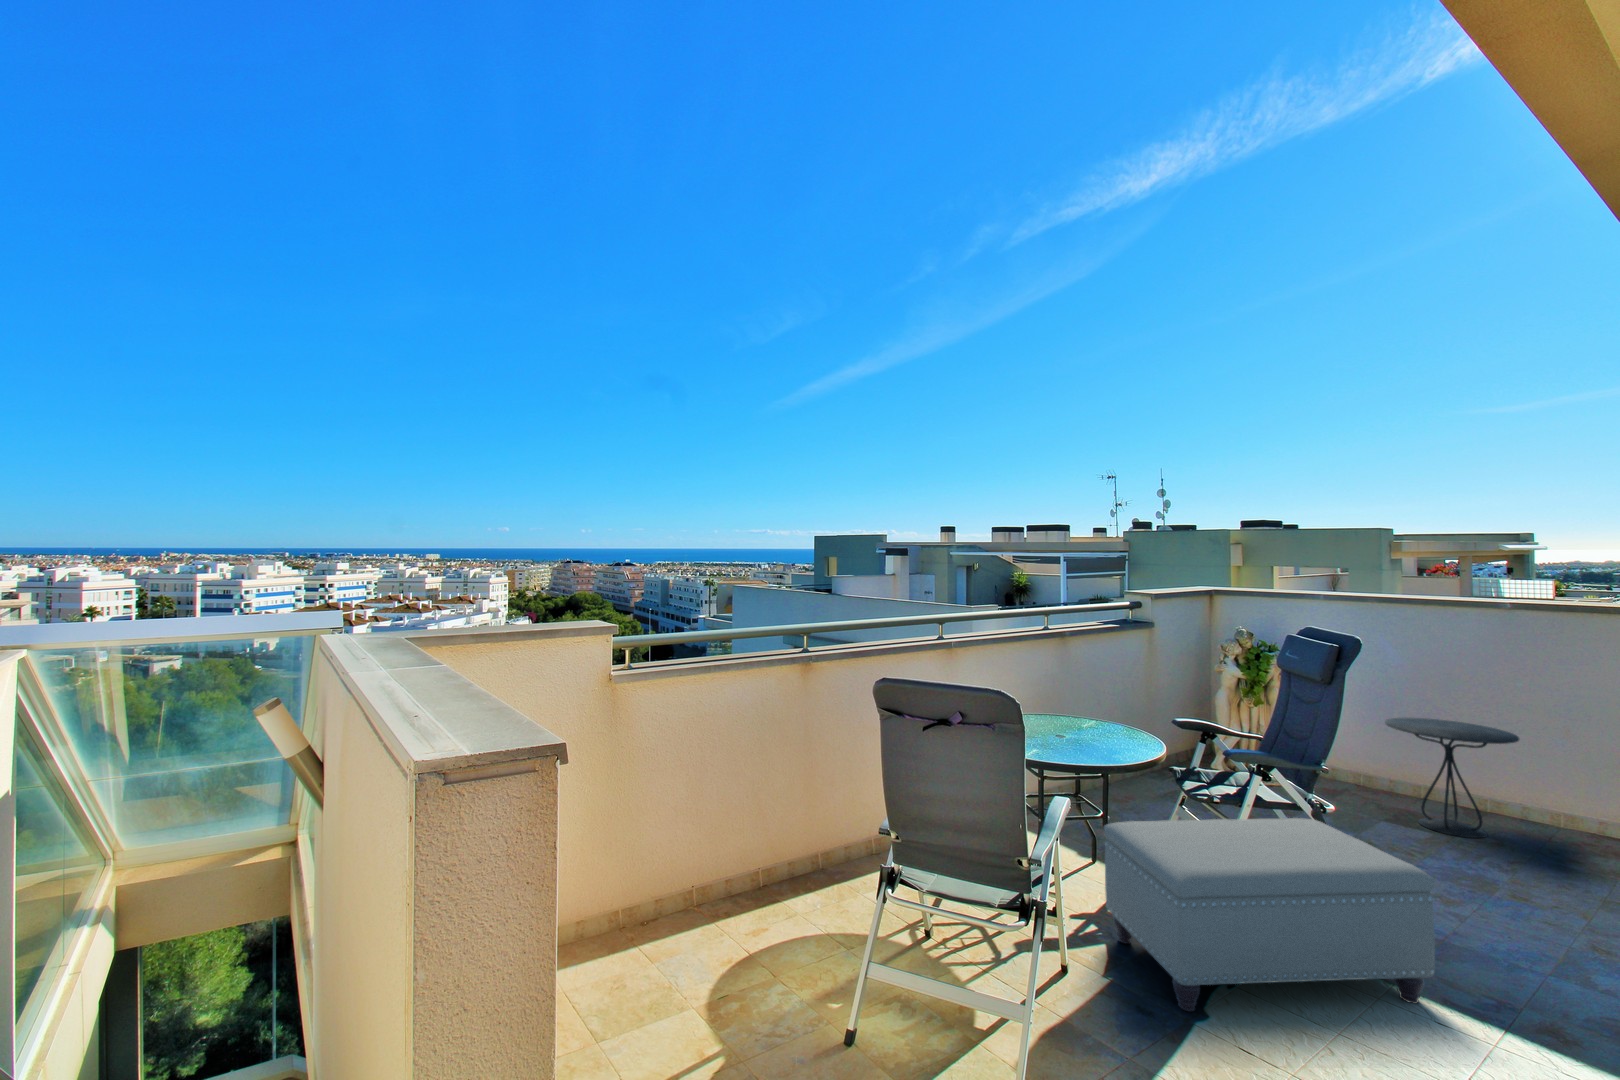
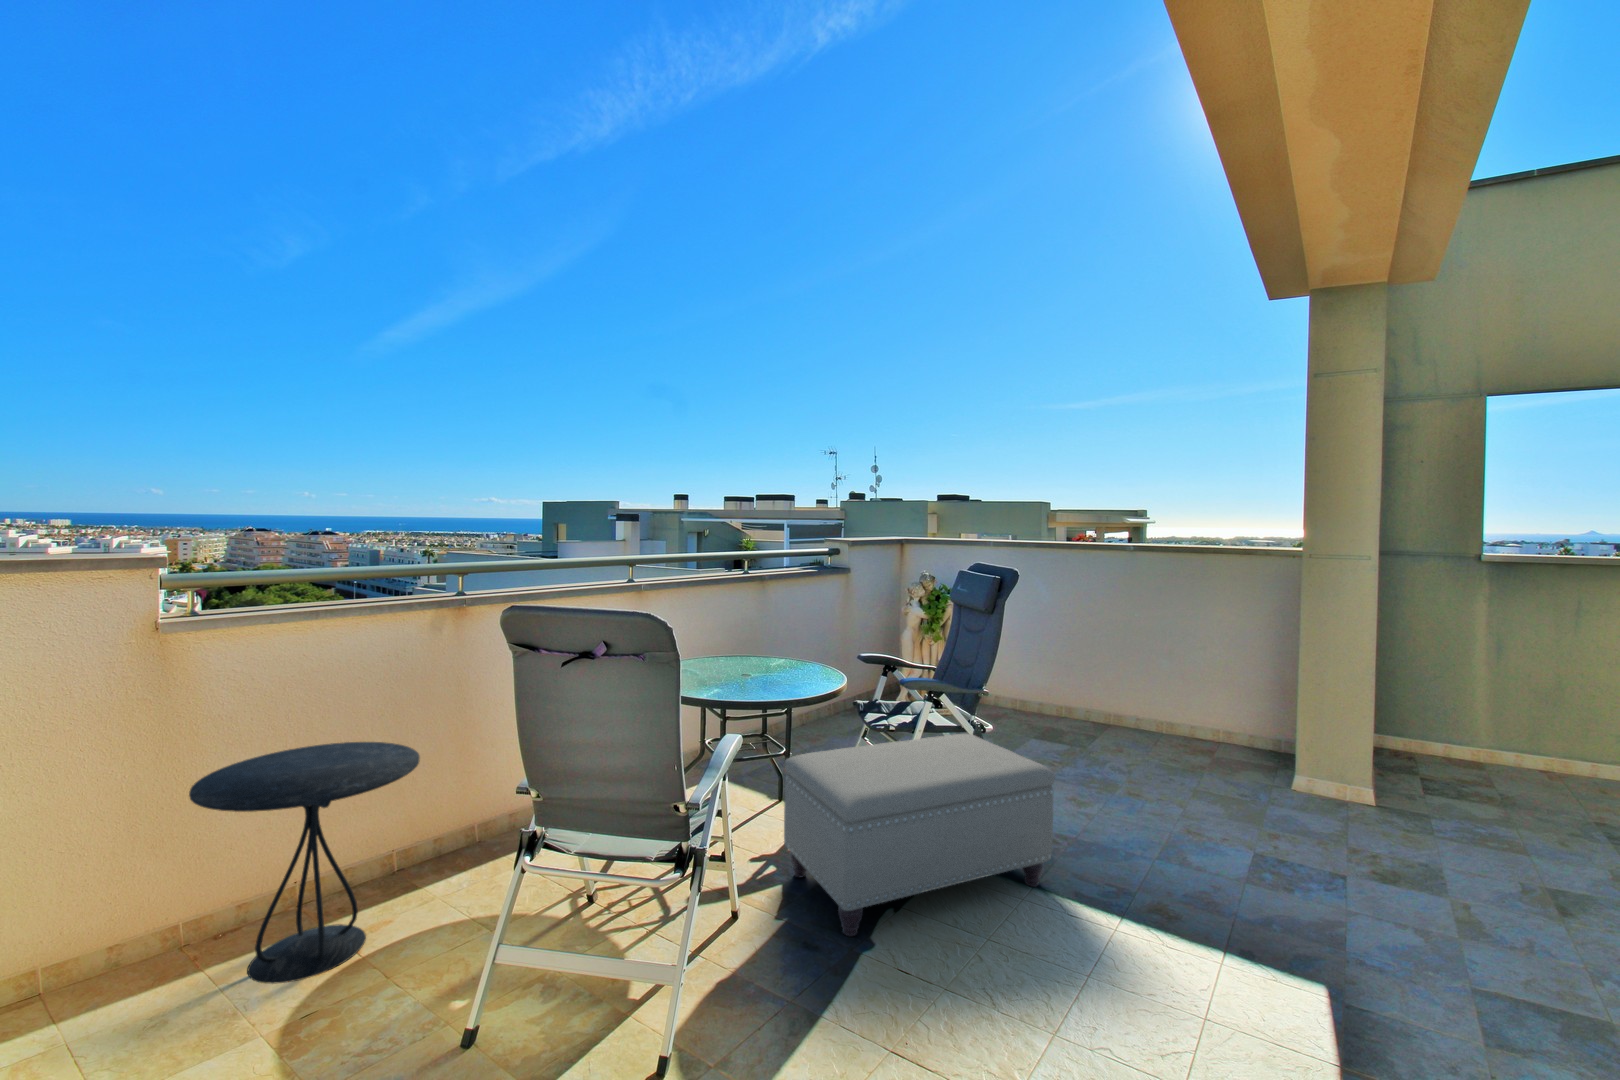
side table: present [1385,718,1519,838] -> present [189,742,420,984]

